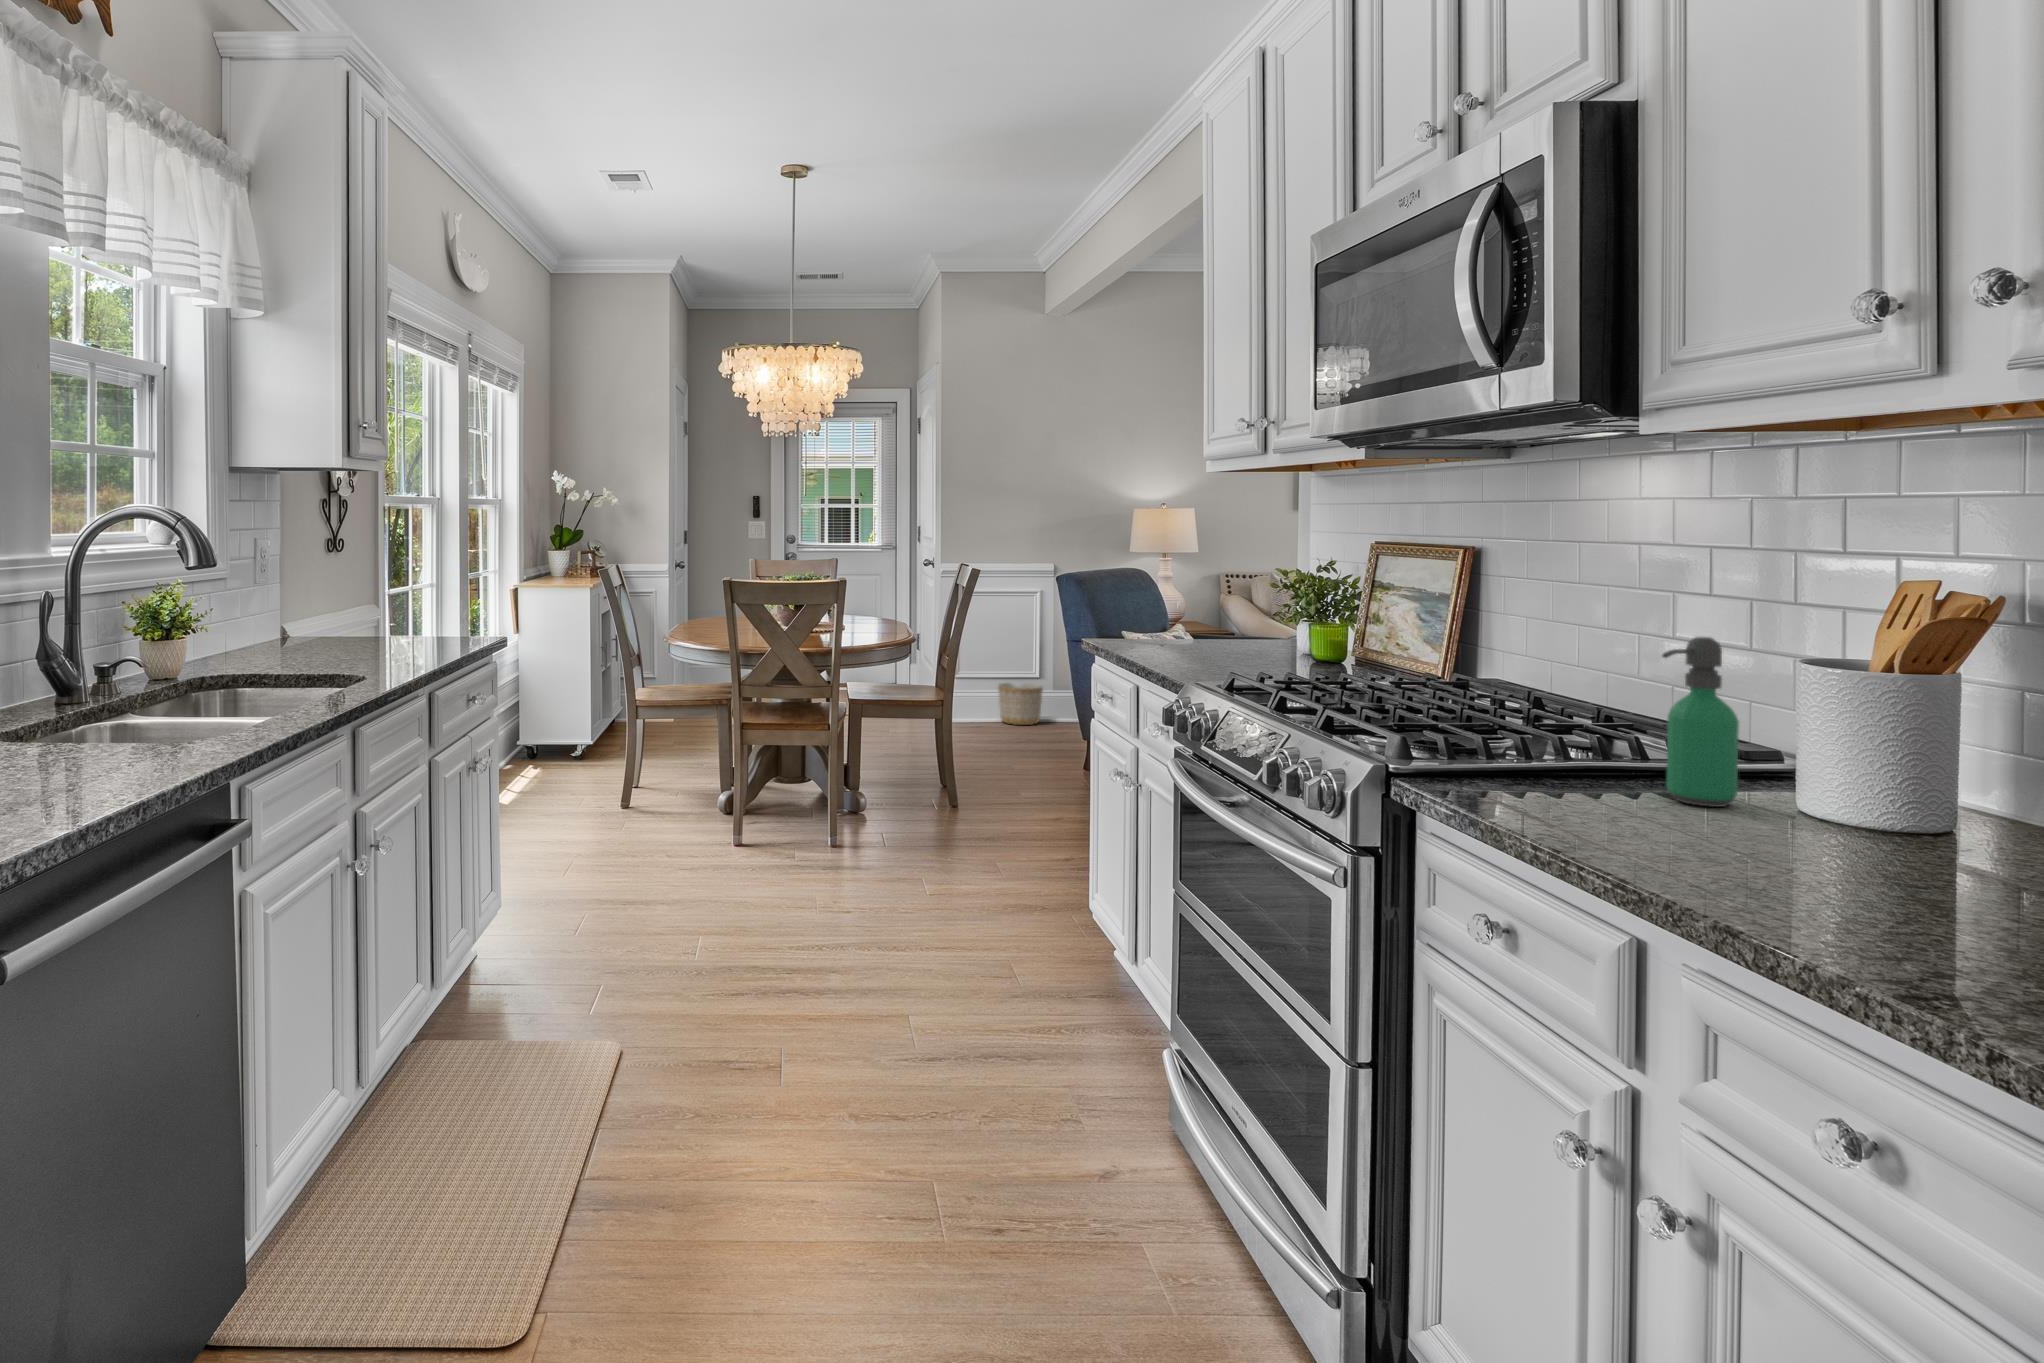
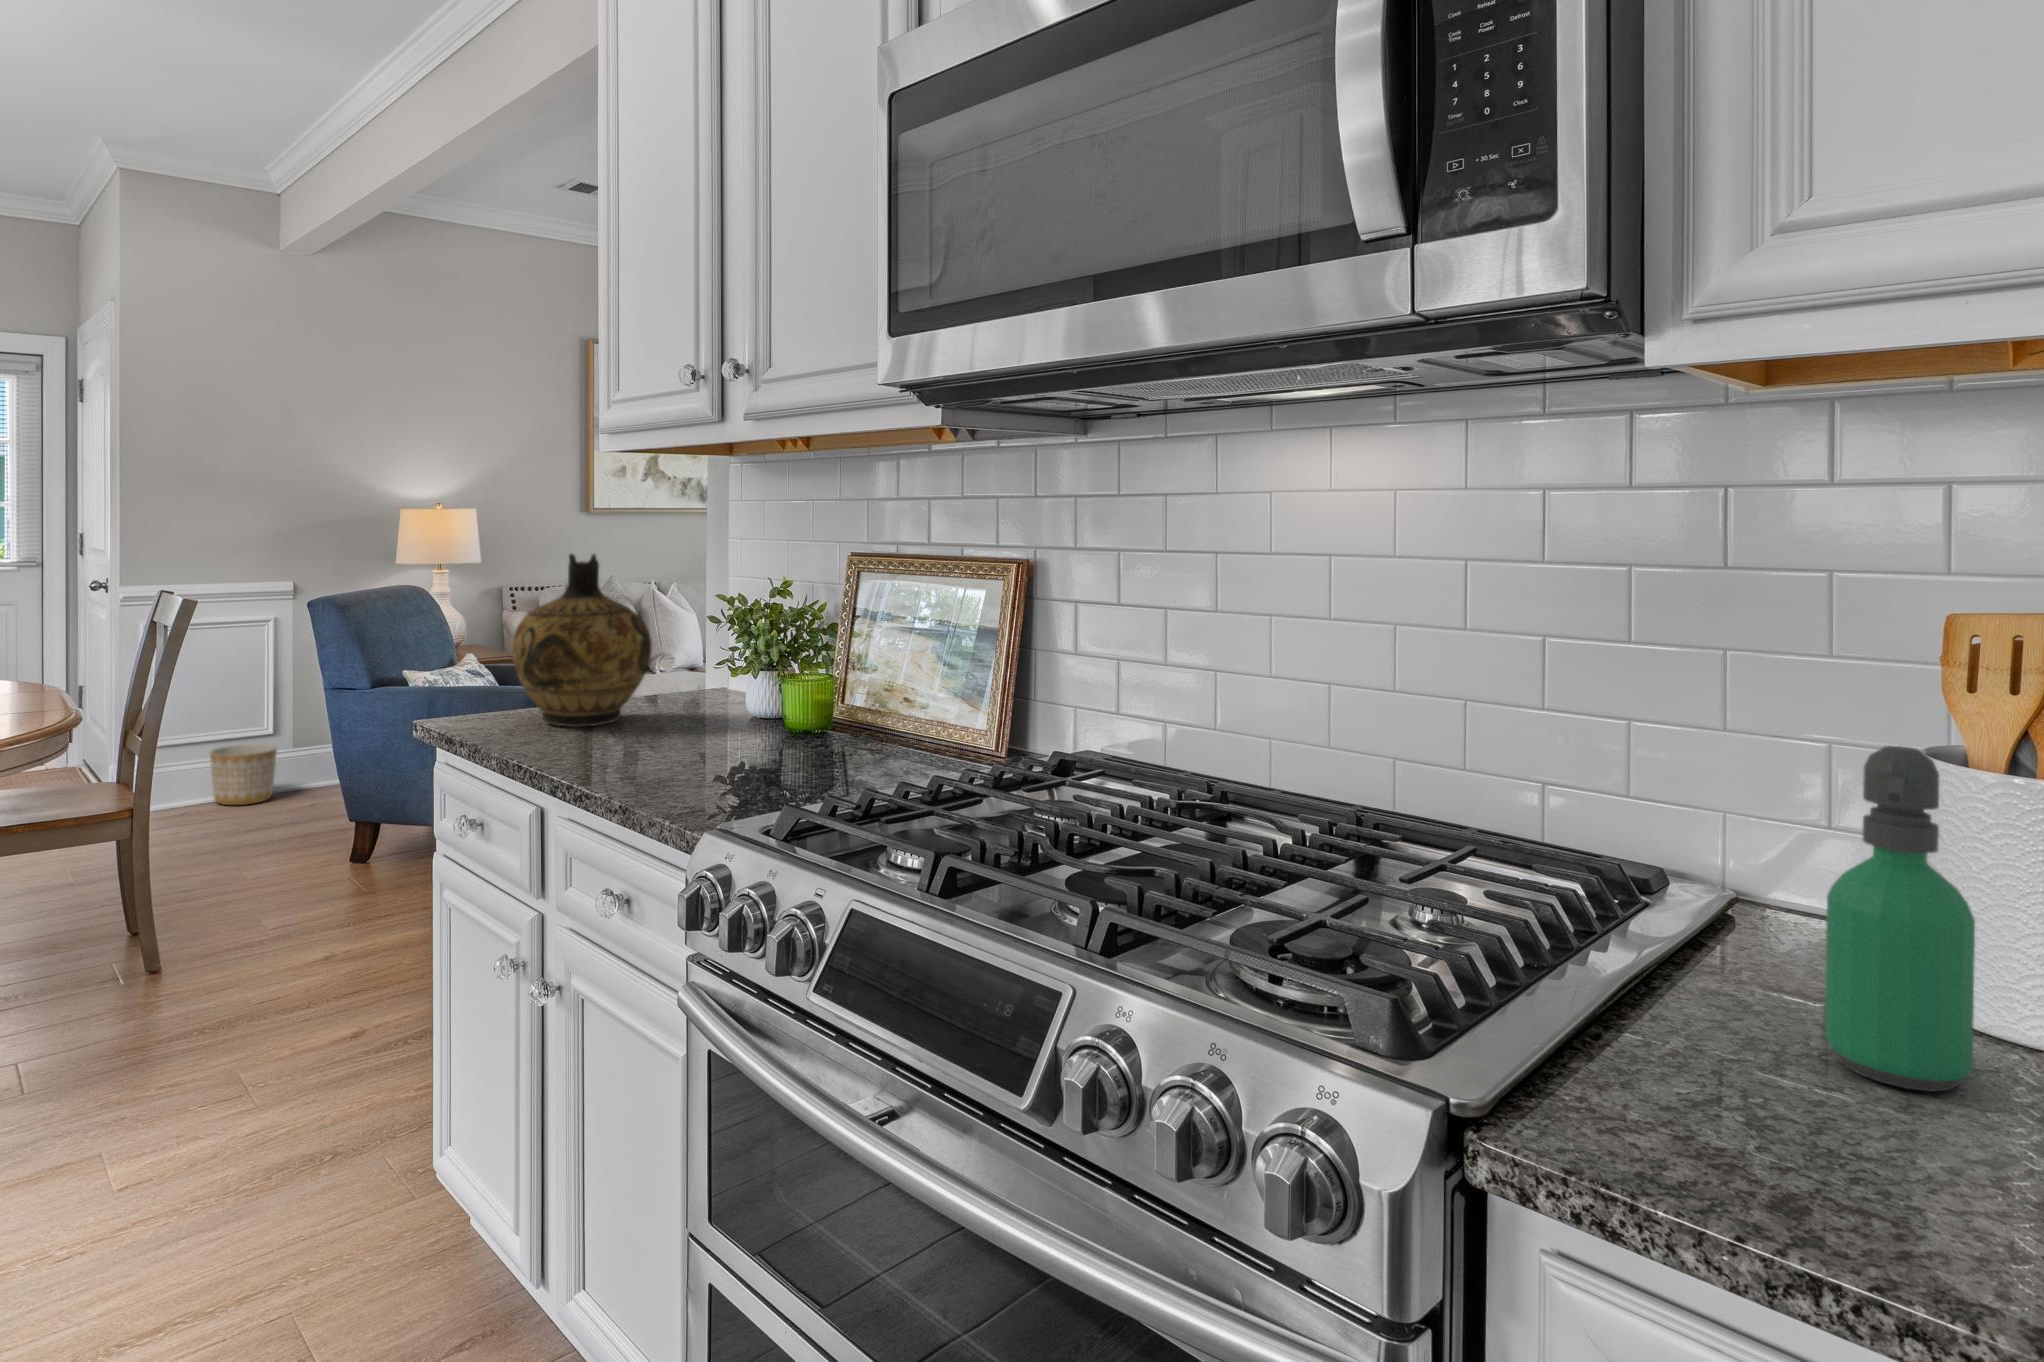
ceramic jug: none [1144,540,1235,648] -> present [512,554,651,727]

